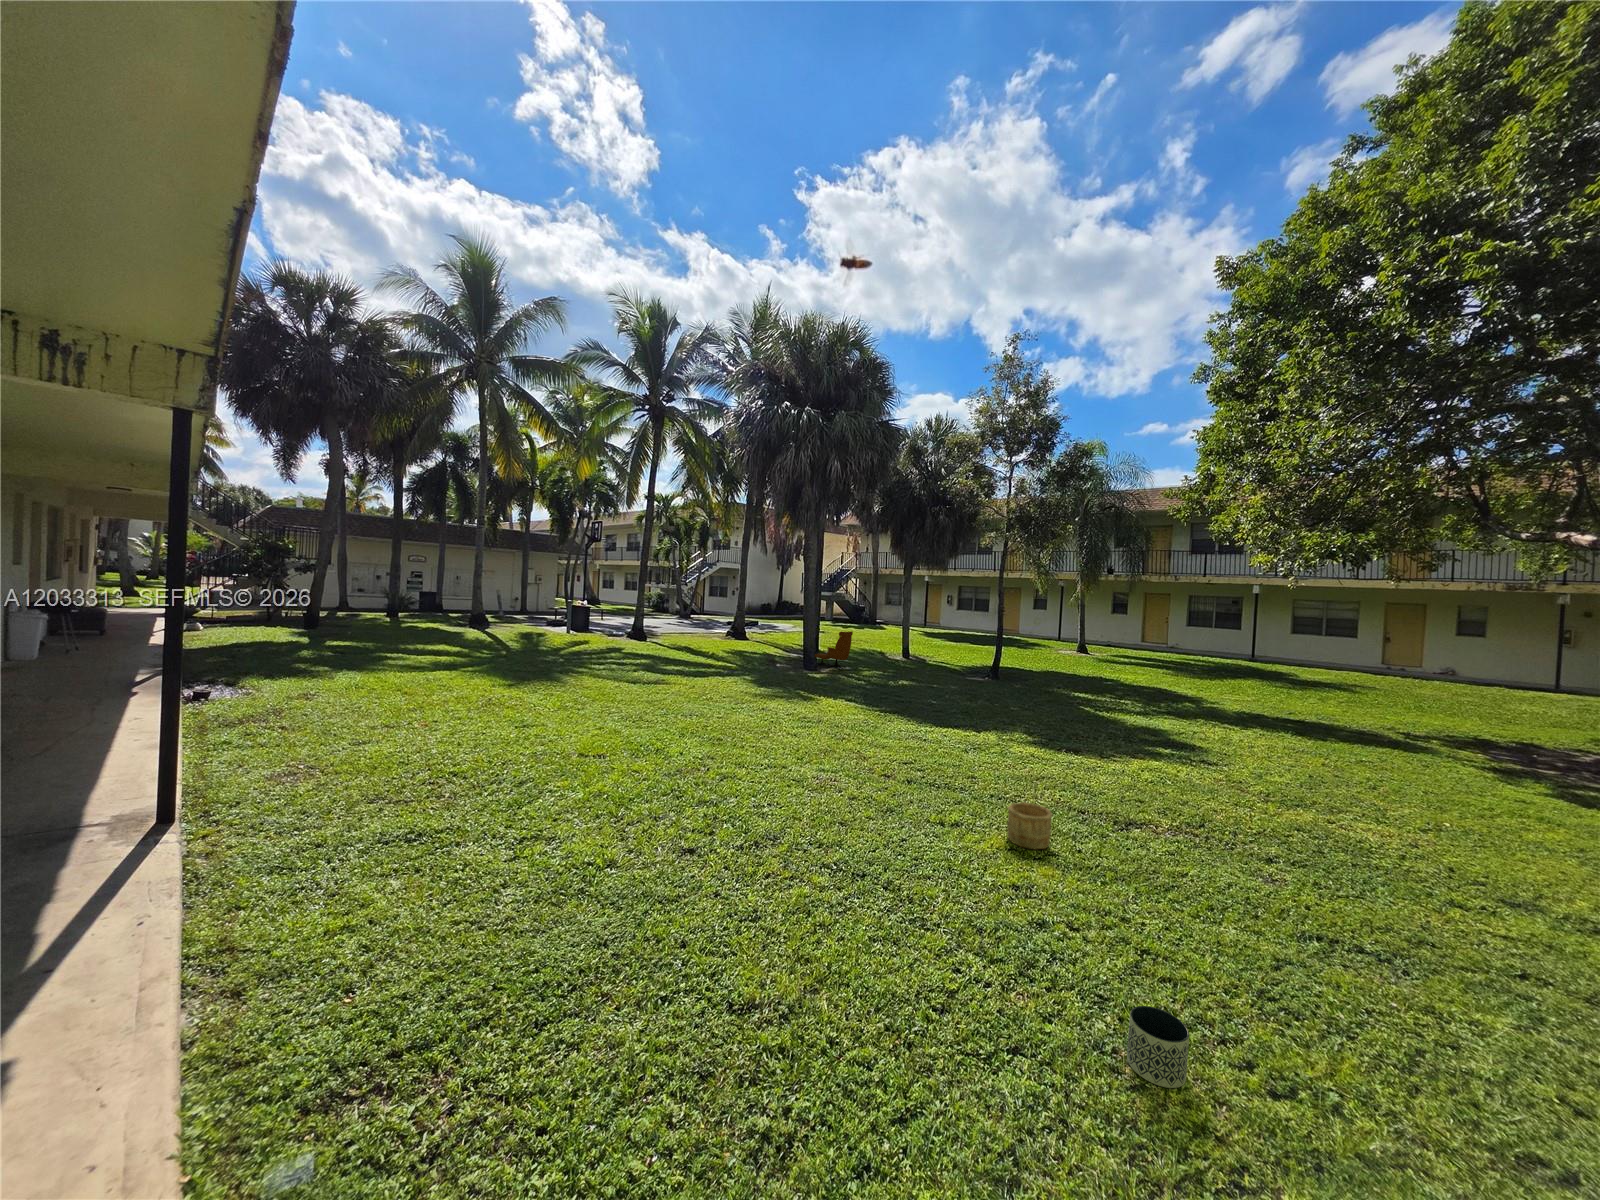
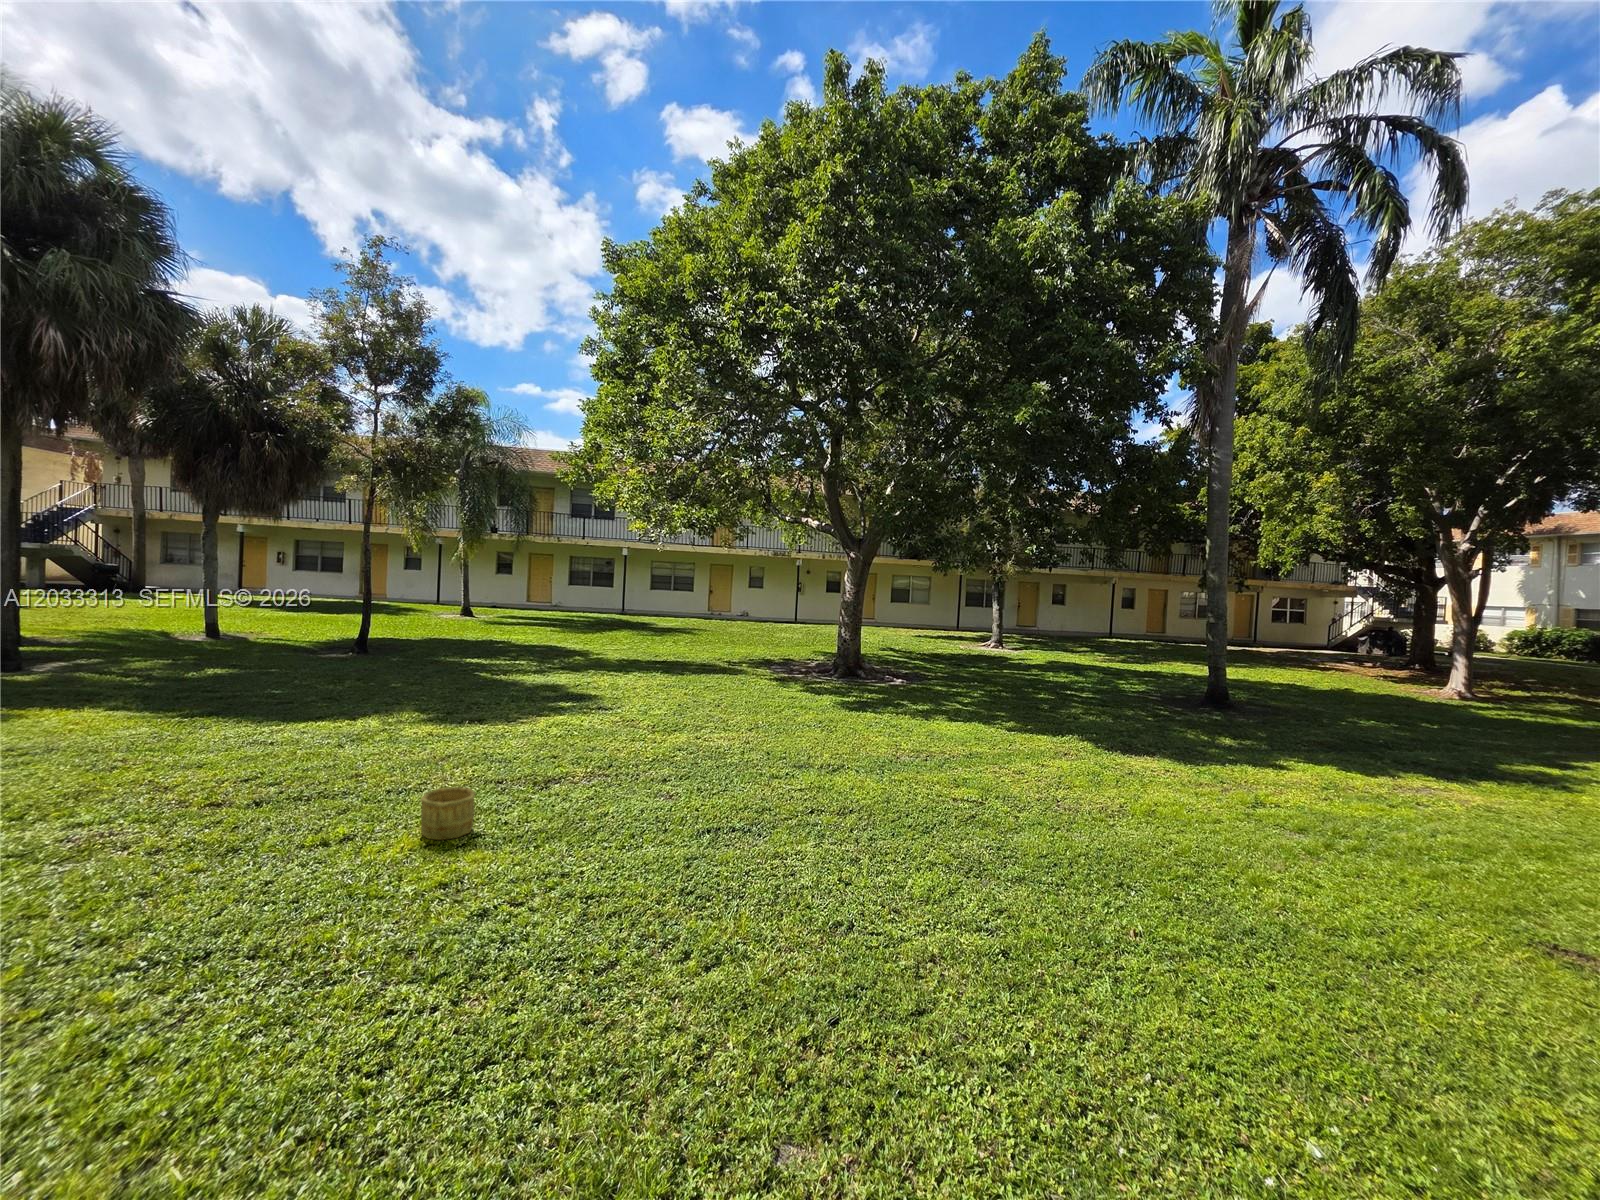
lounge chair: present [815,632,853,669] -> none [22,607,111,669]
planter: present [1127,1006,1189,1088] -> none [594,943,647,1015]

